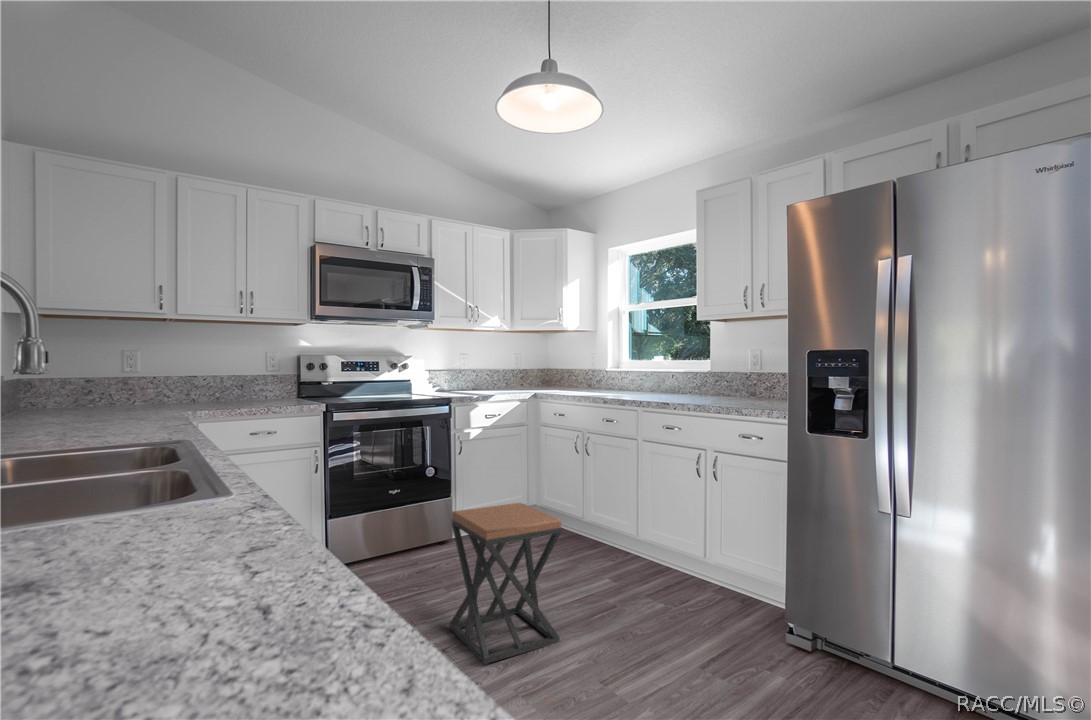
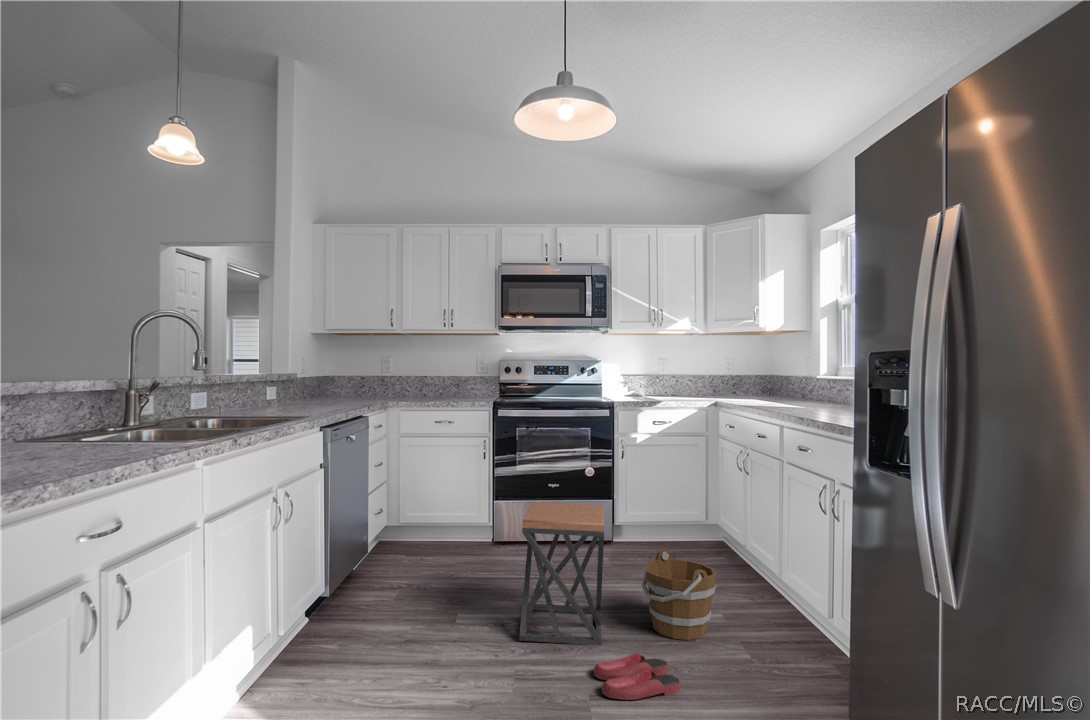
bucket: none [562,535,632,615] -> present [642,549,717,640]
slippers: none [587,636,665,687] -> present [594,653,680,700]

